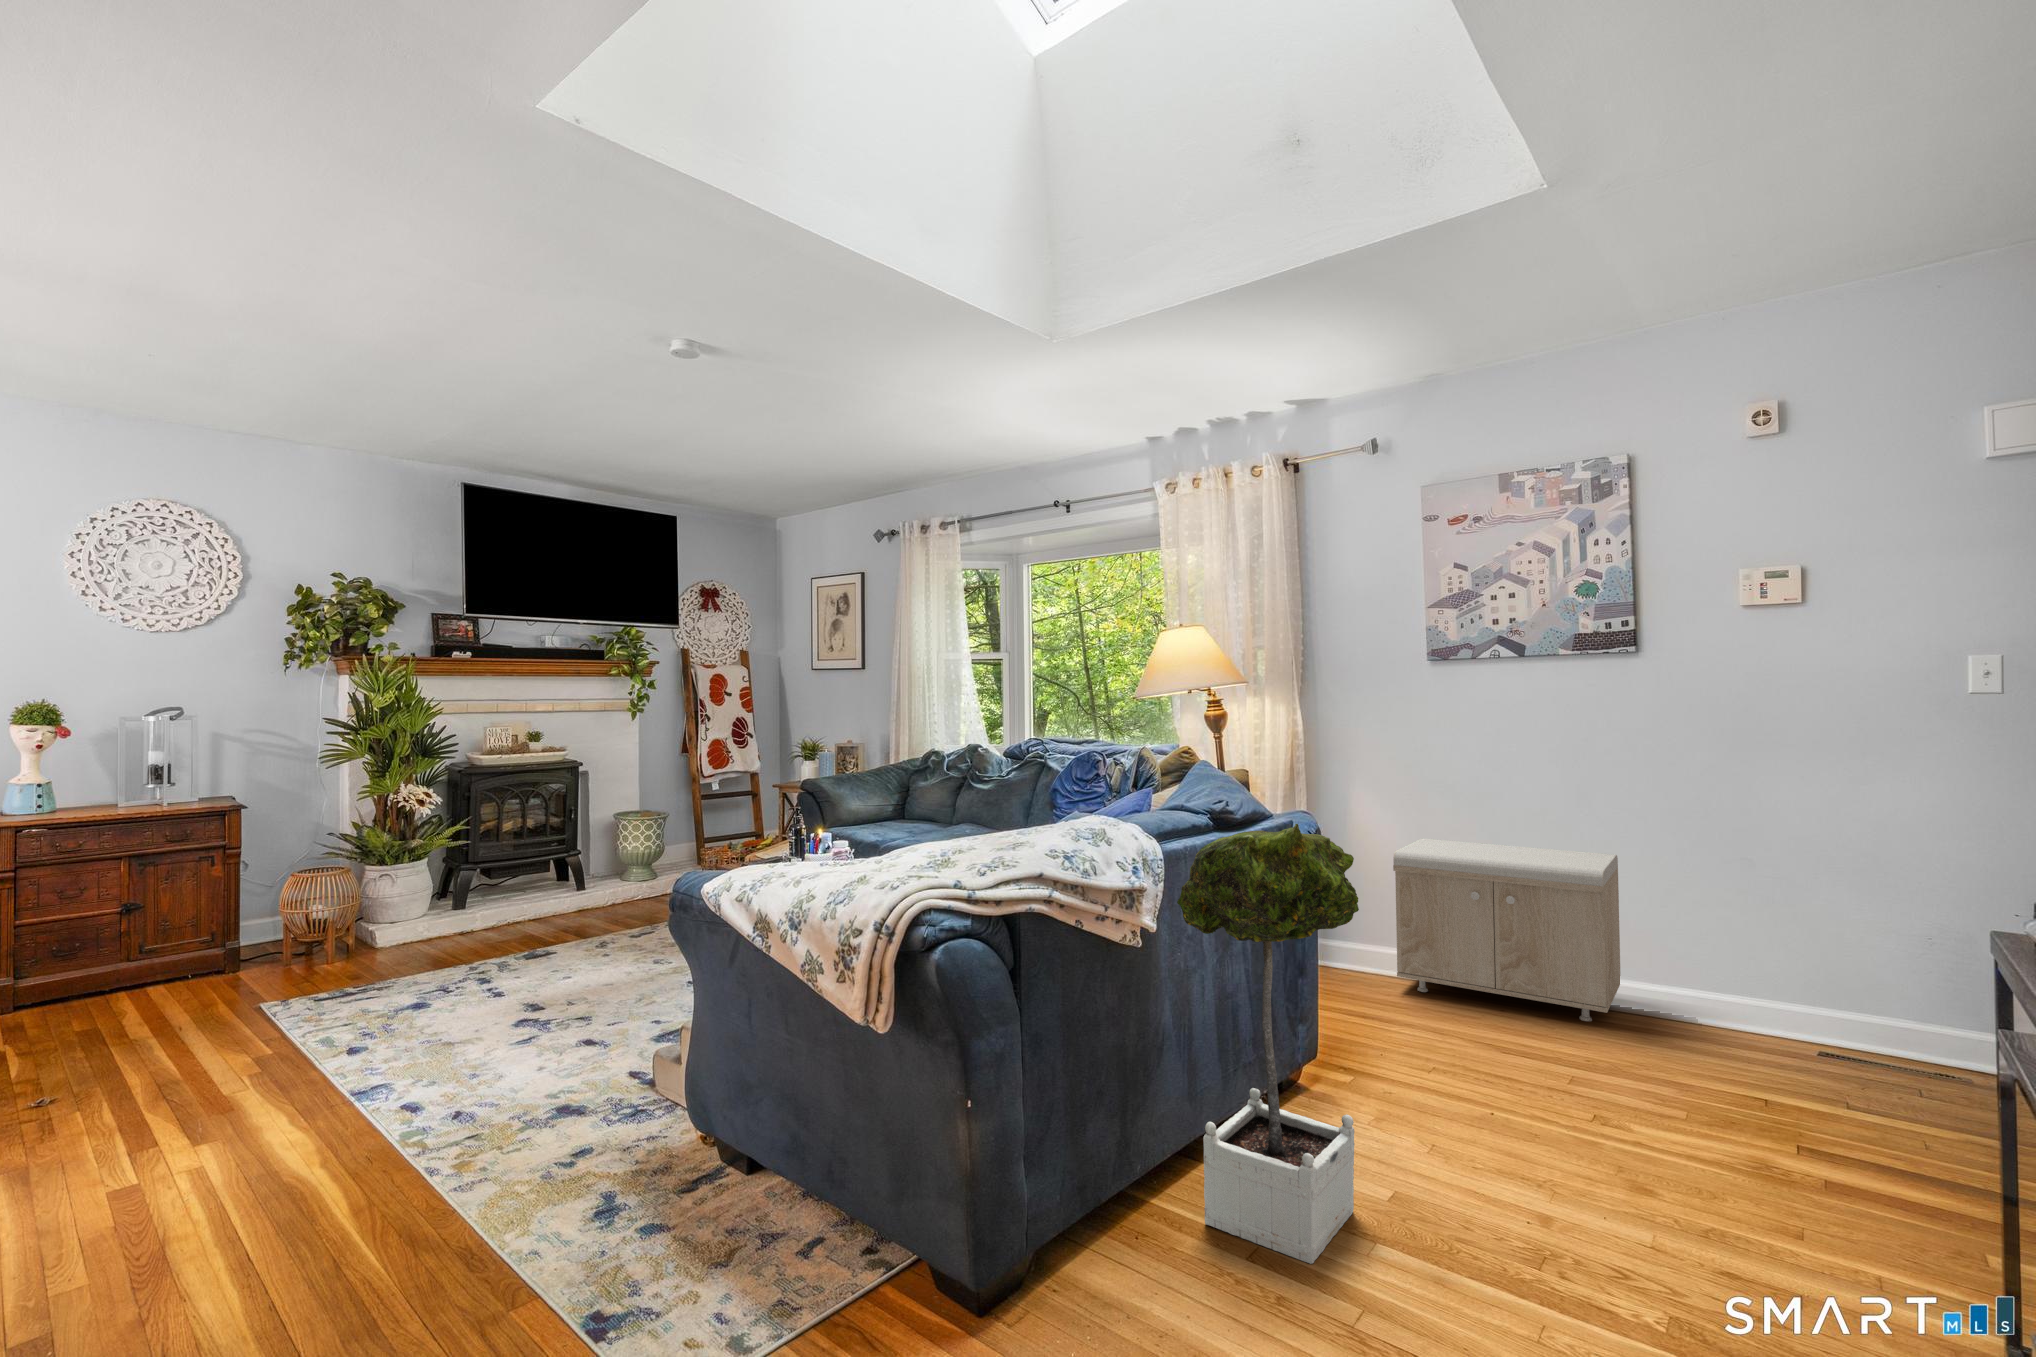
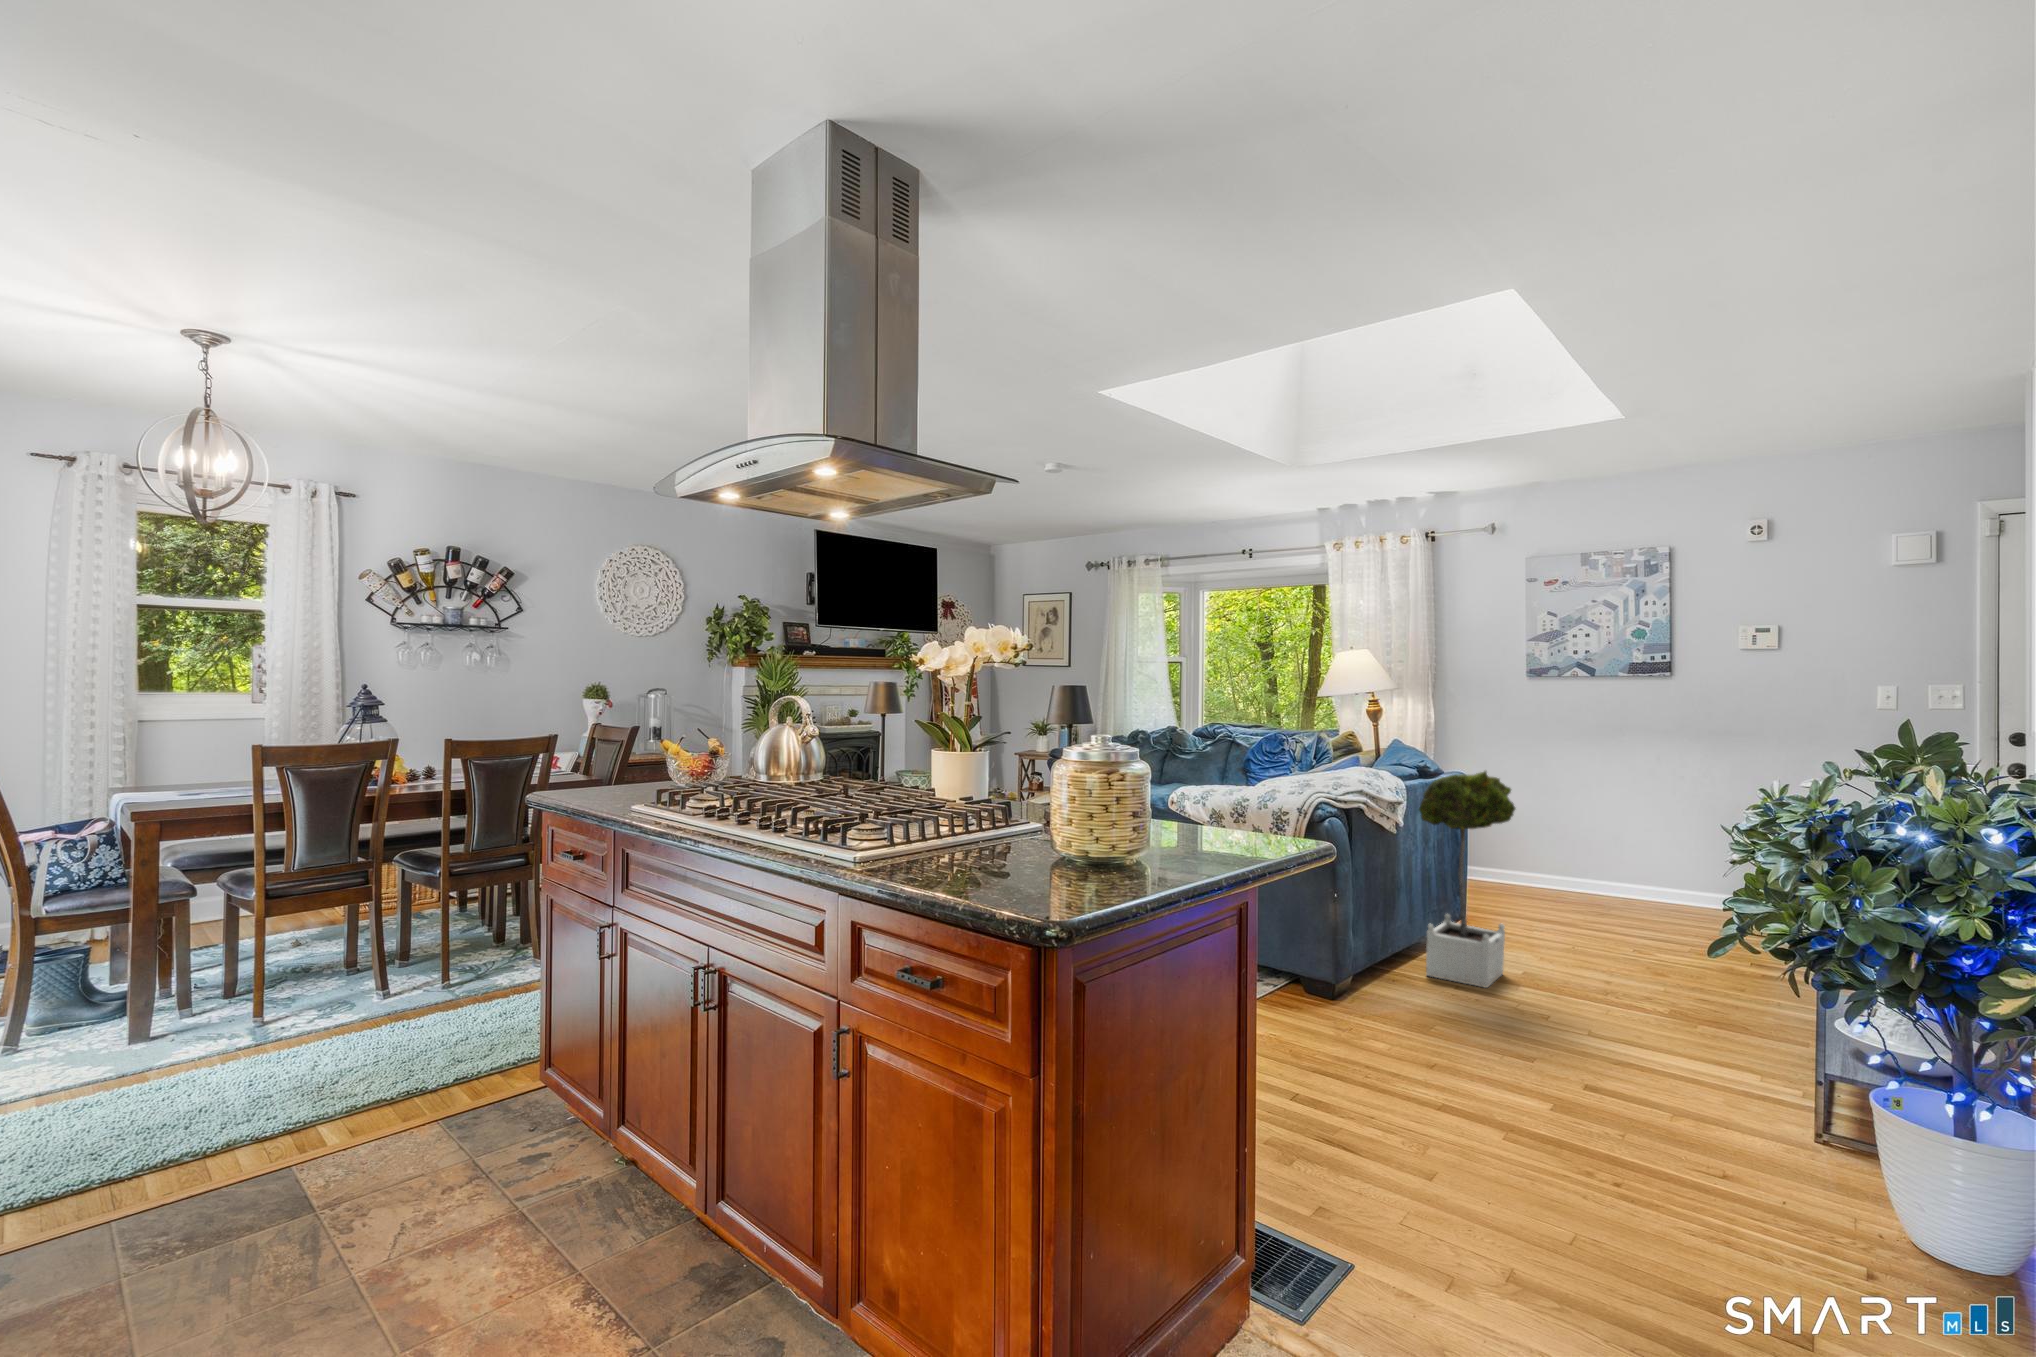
storage bench: present [1393,838,1620,1021] -> none [1503,797,1654,911]

